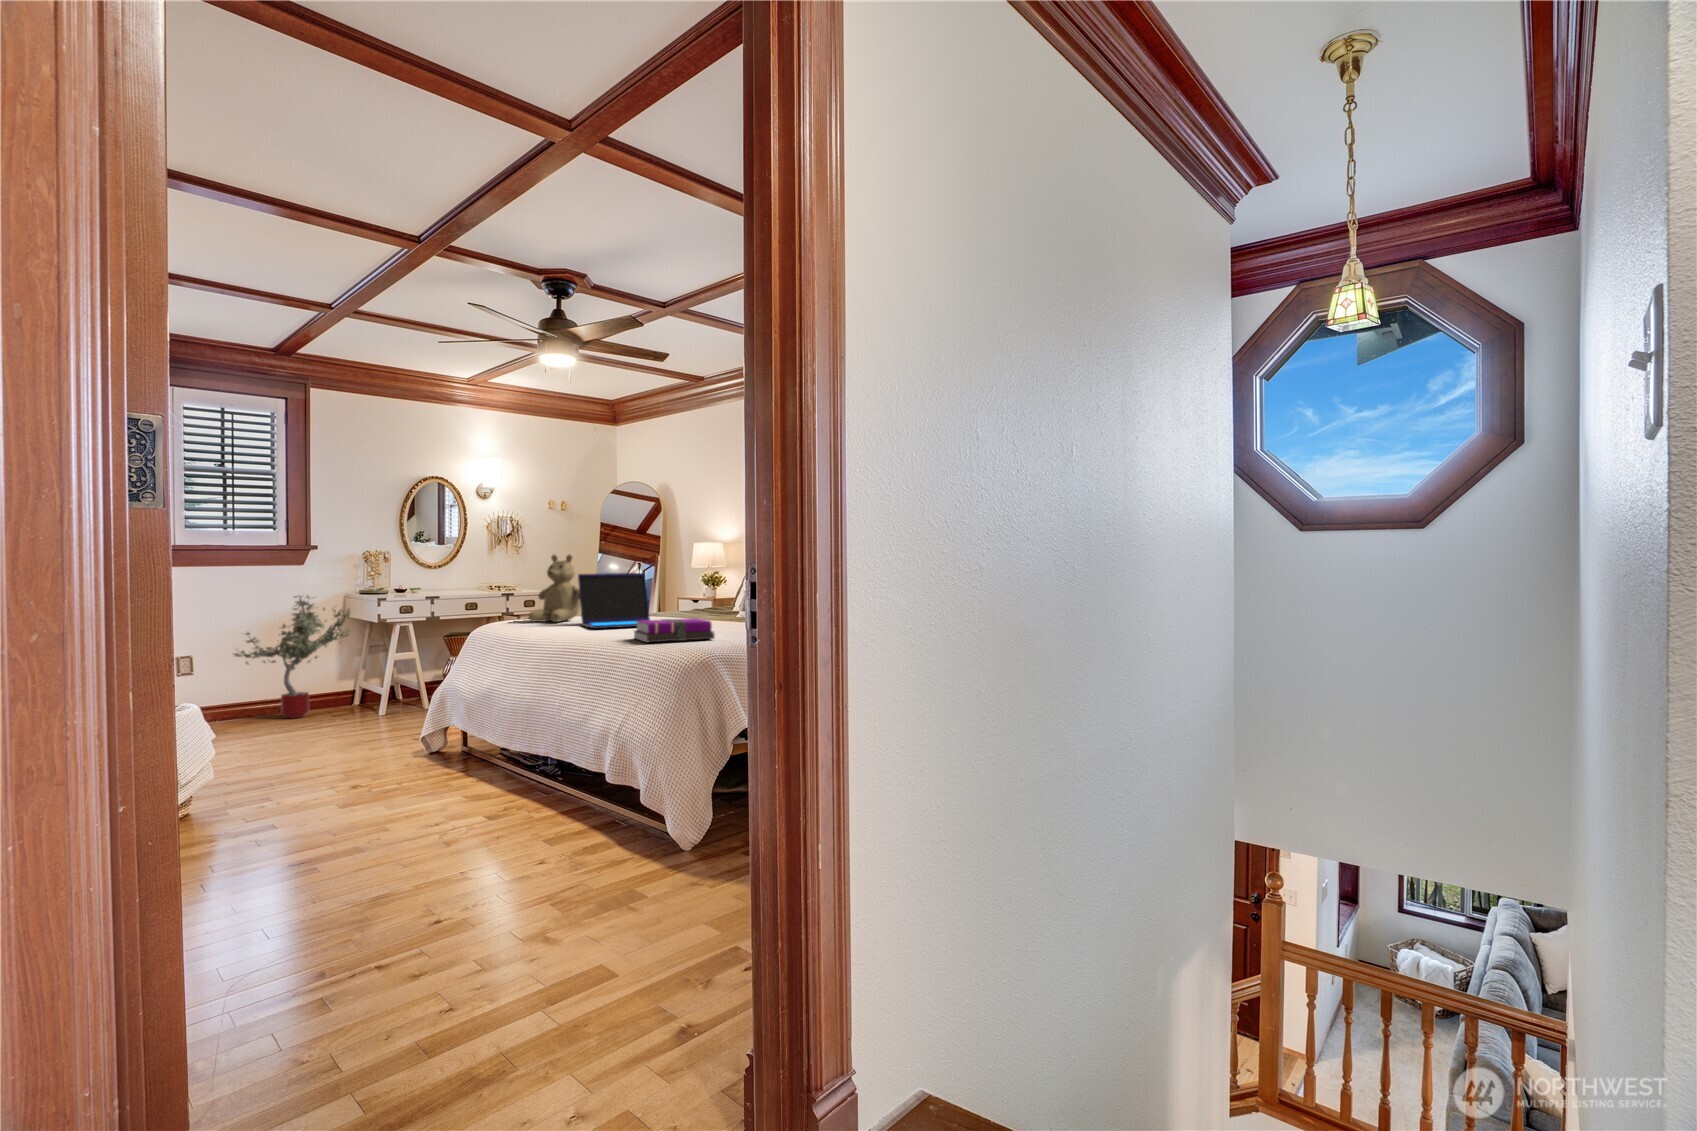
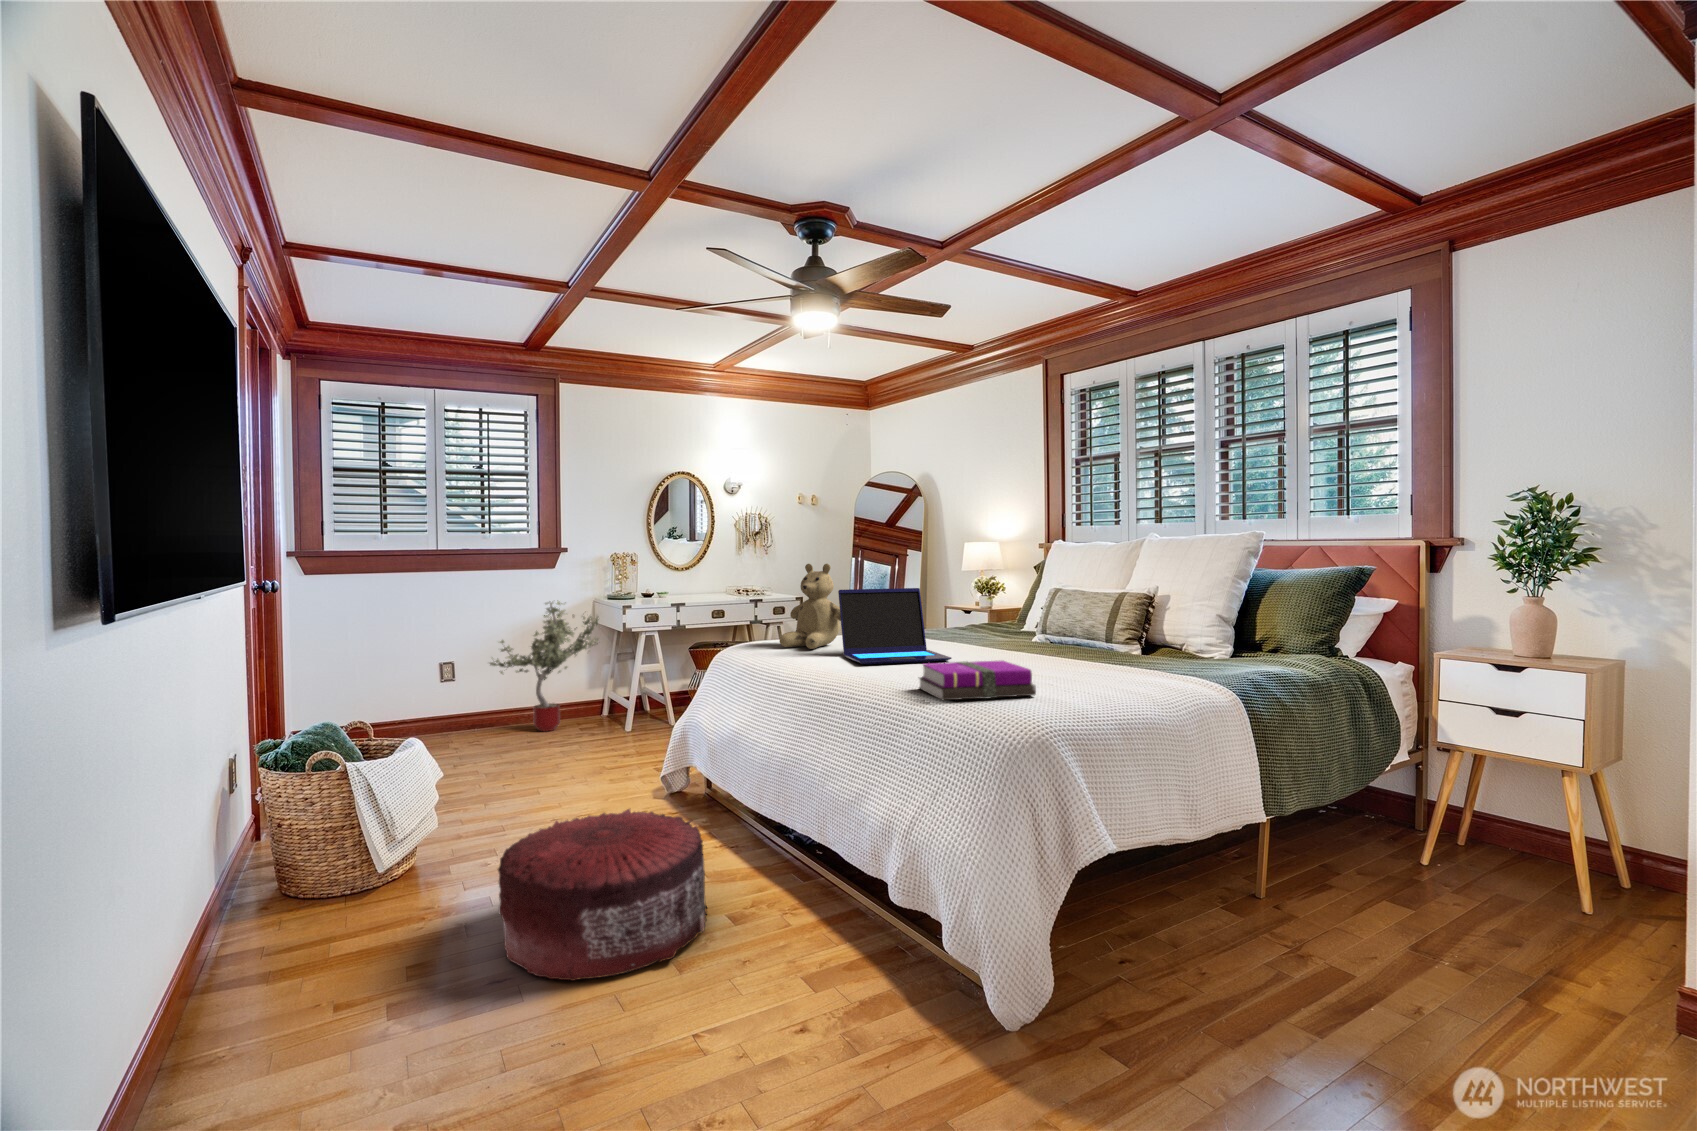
pouf: none [291,742,468,855] -> present [498,809,707,981]

